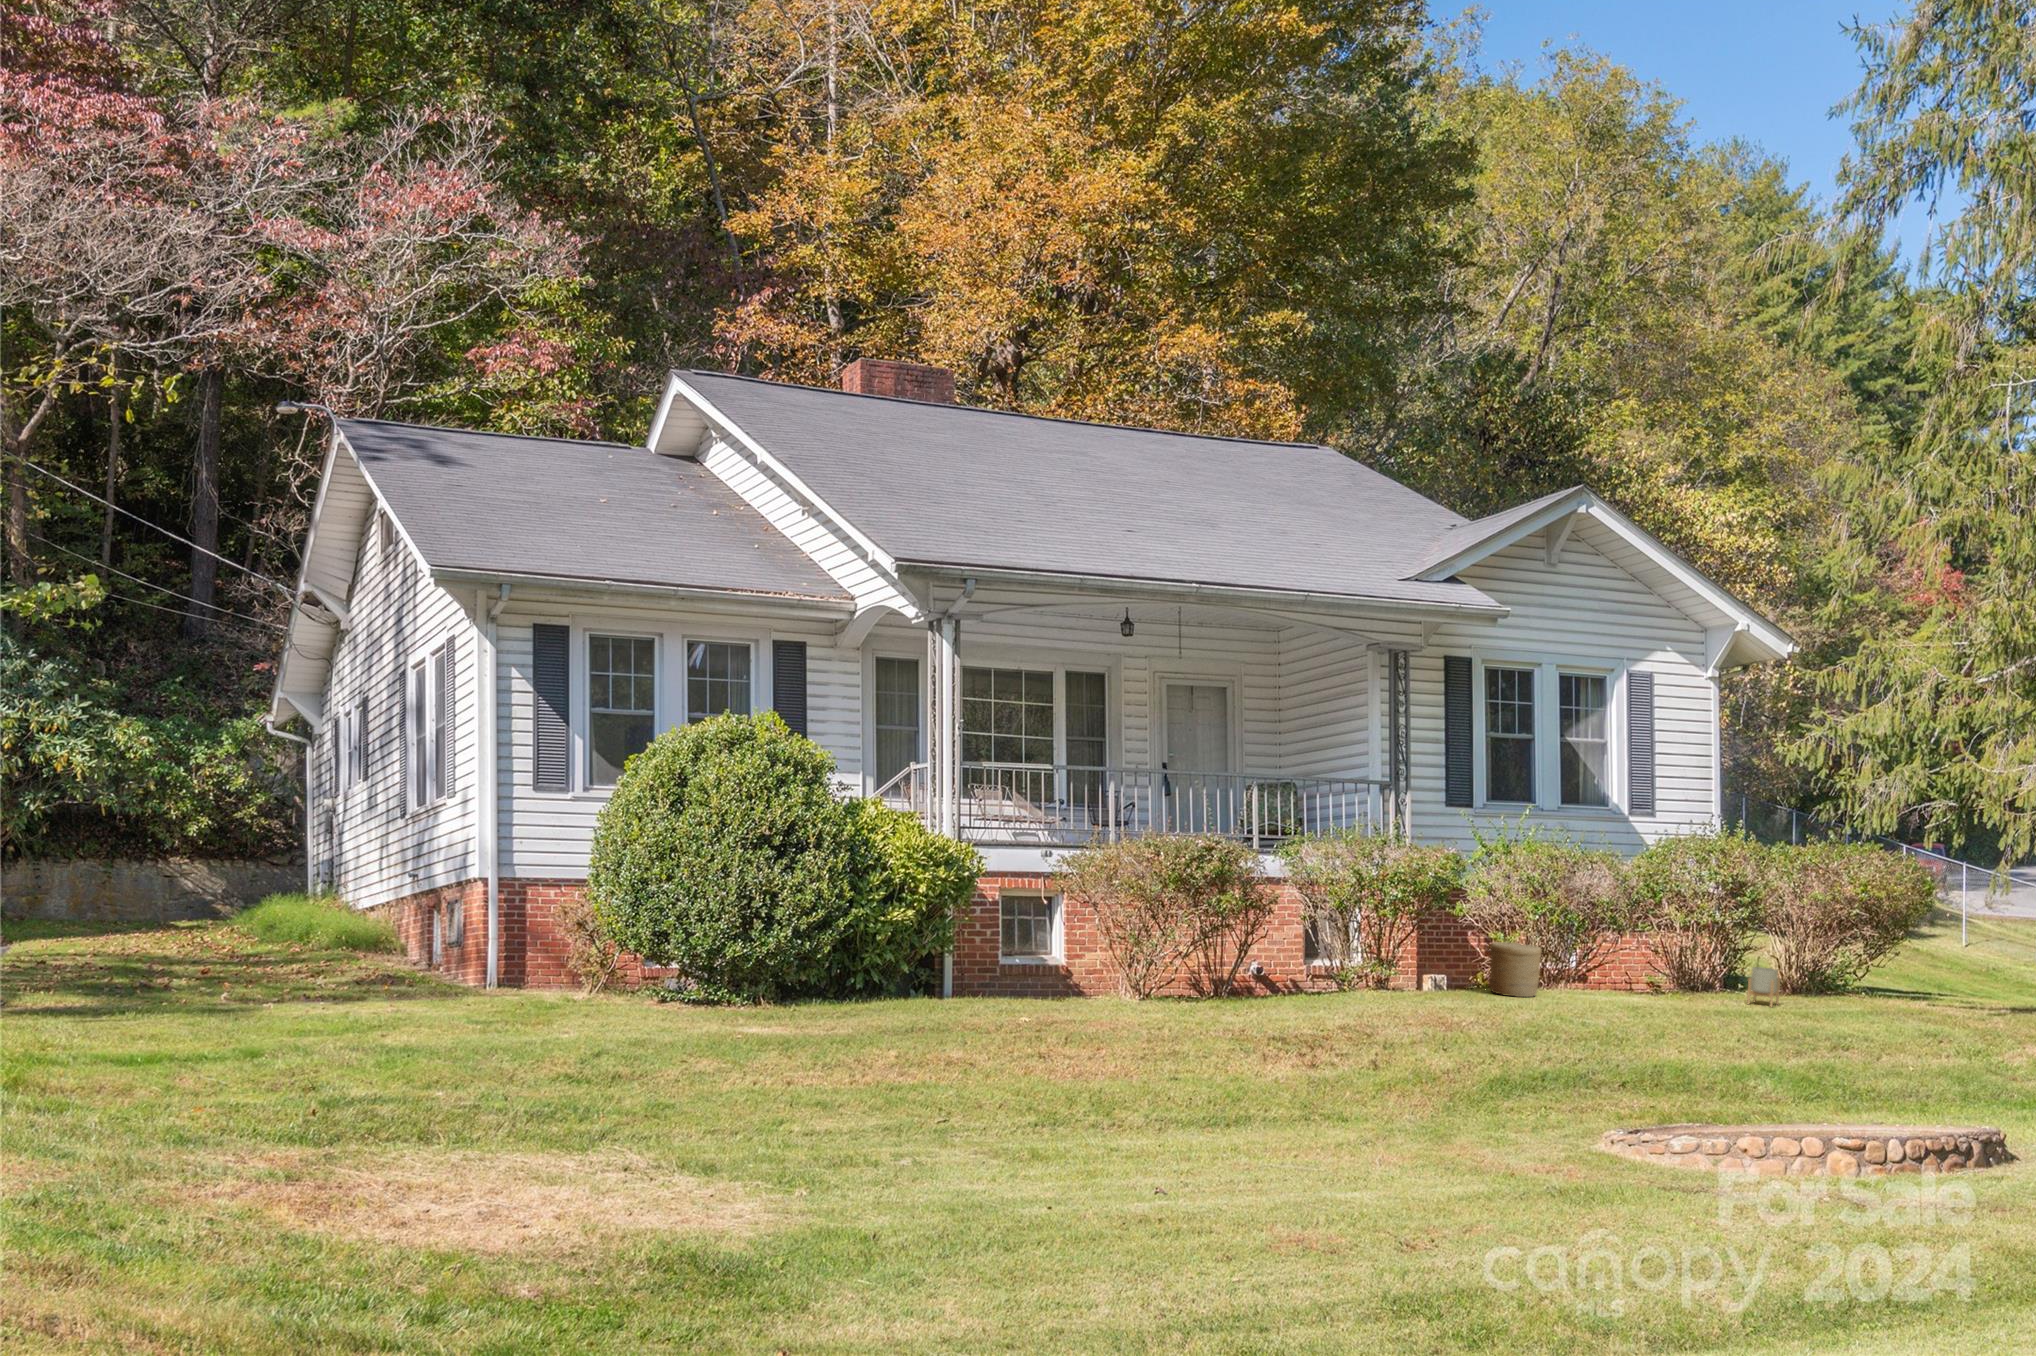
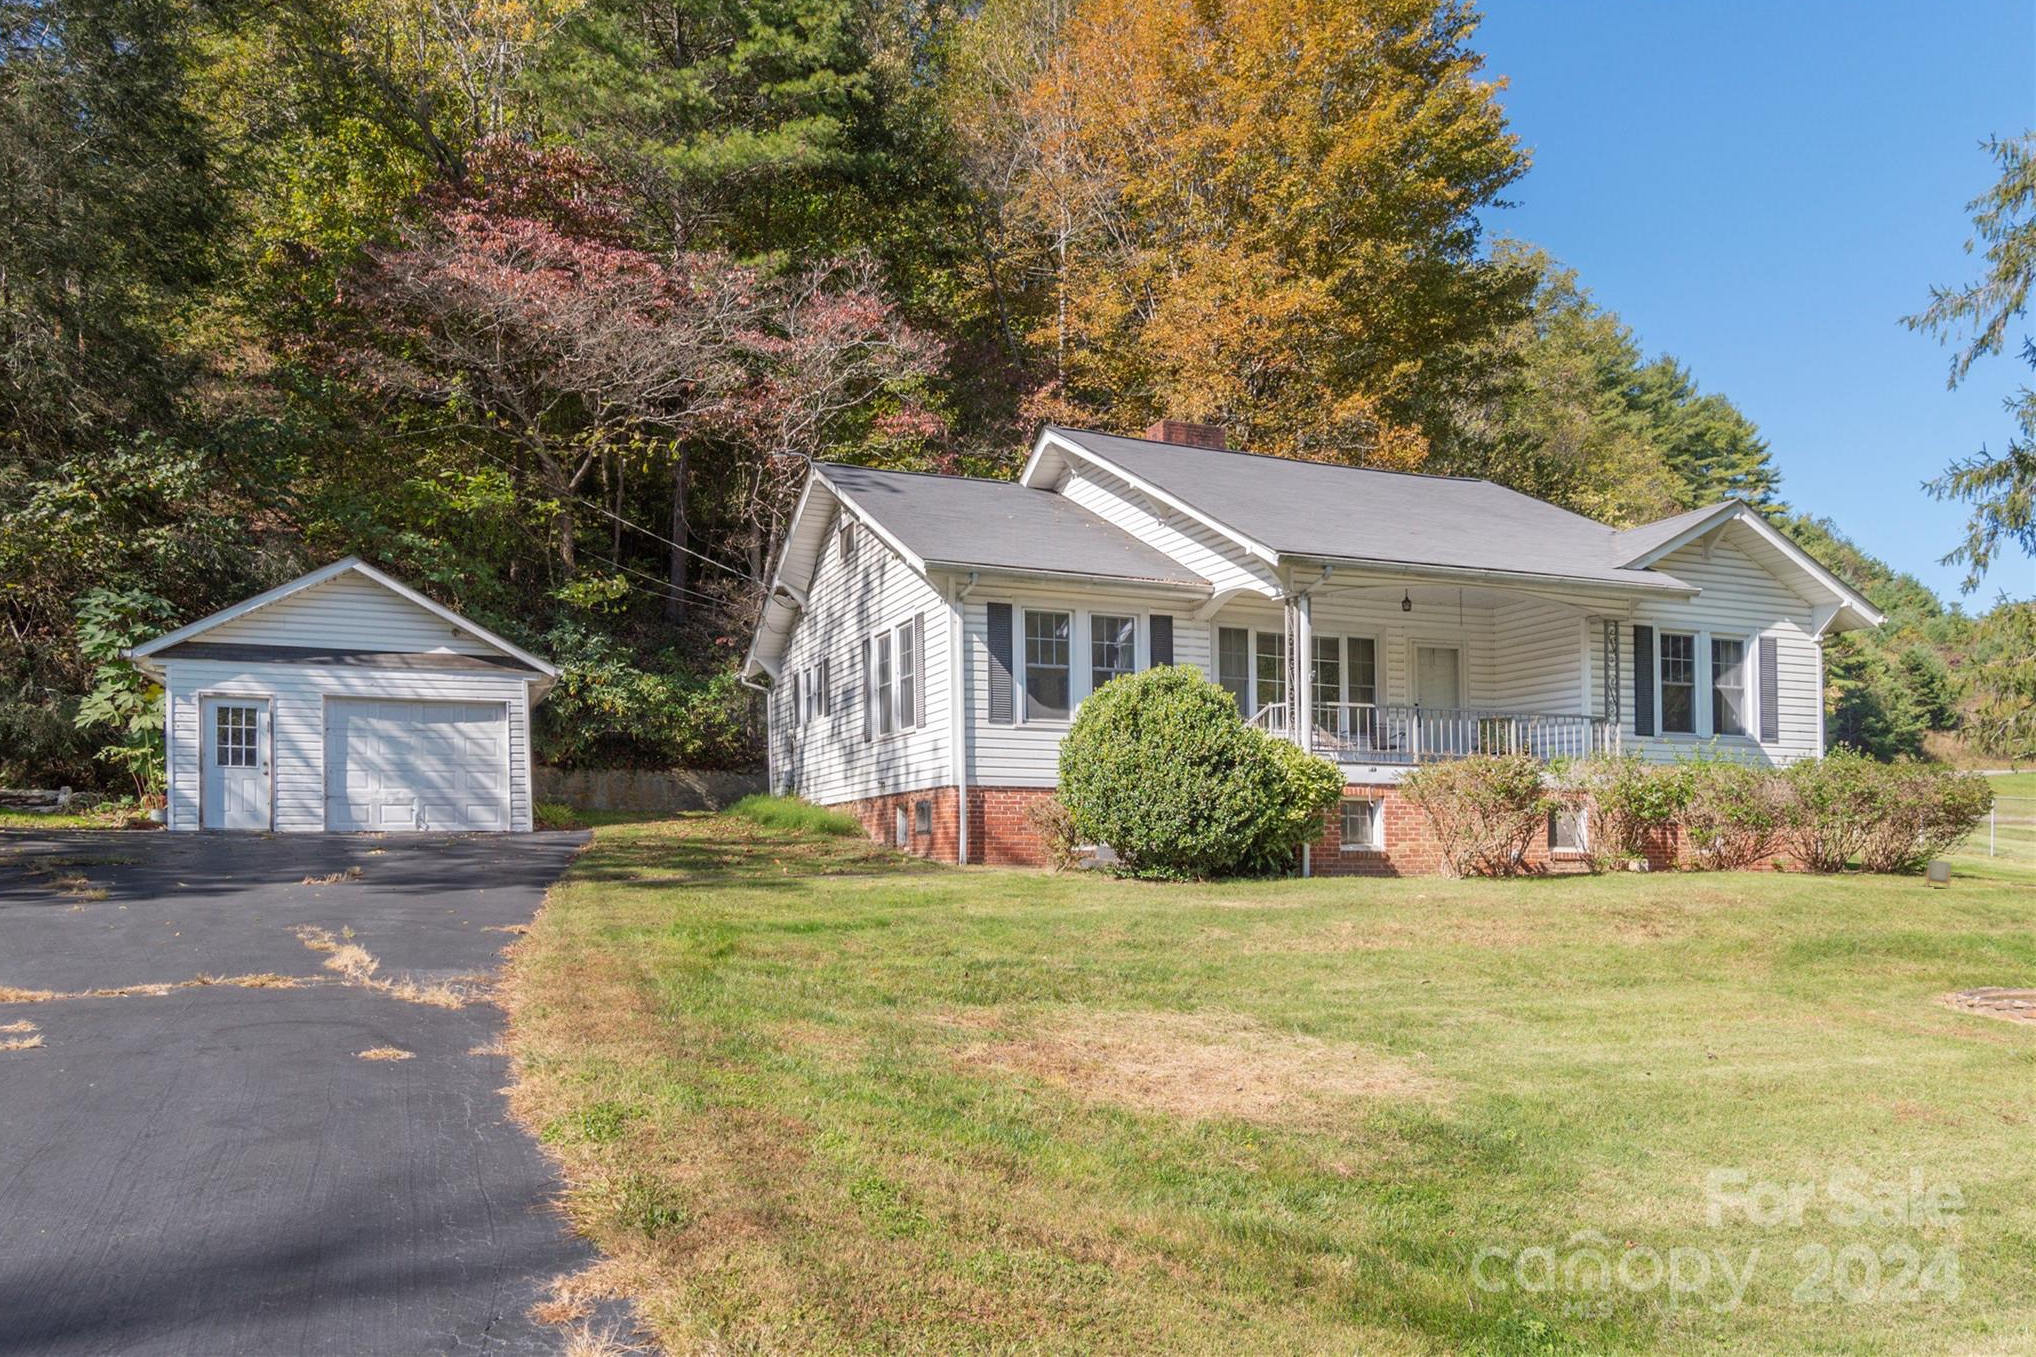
woven basket: present [1490,942,1542,997] -> none [1721,840,1766,883]

